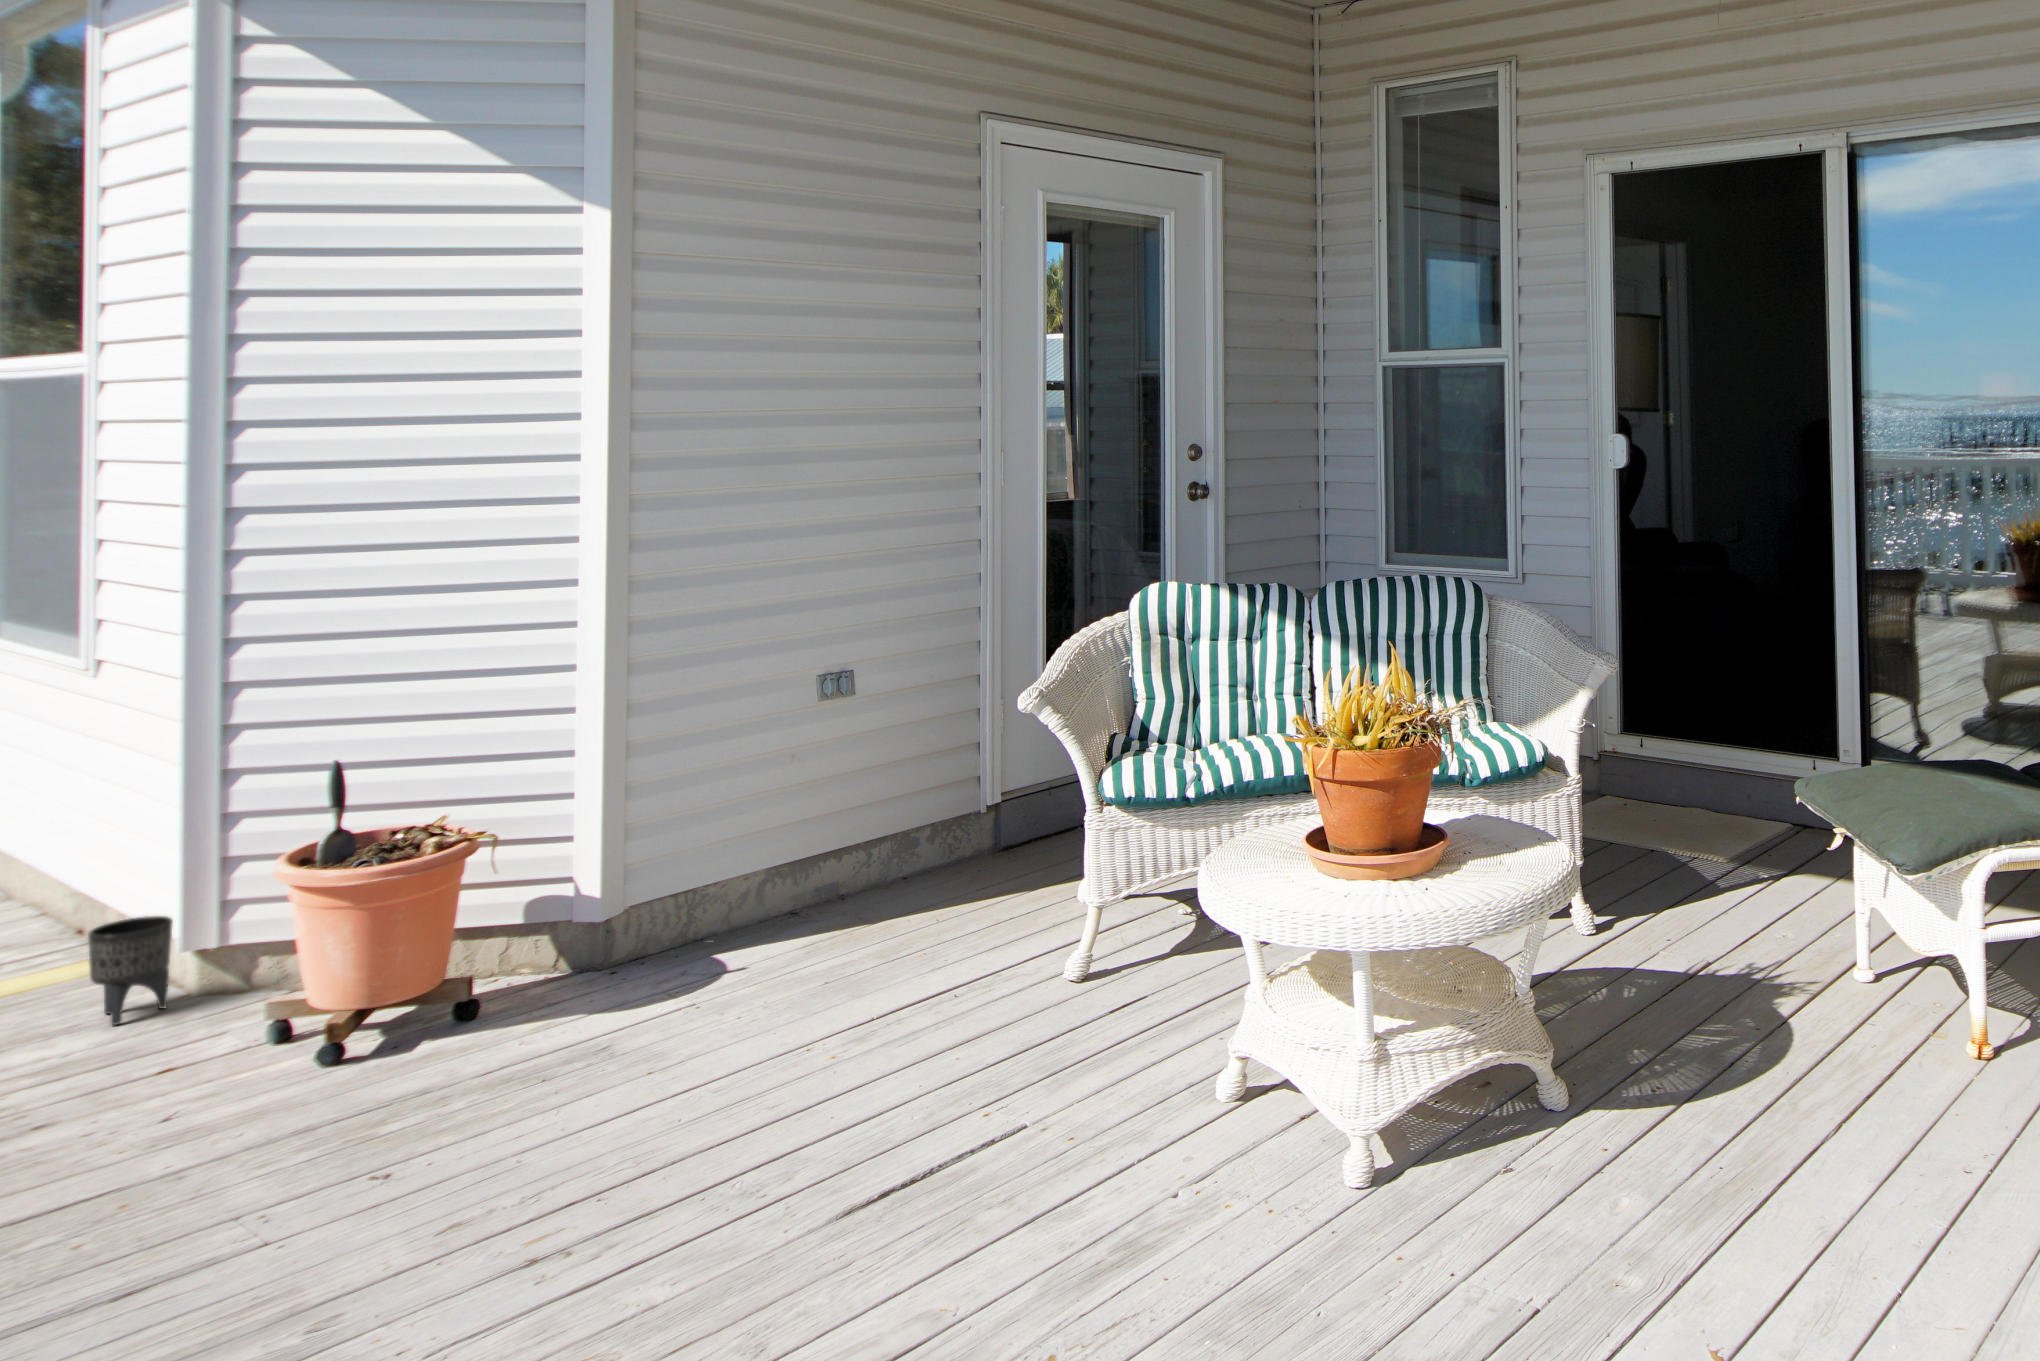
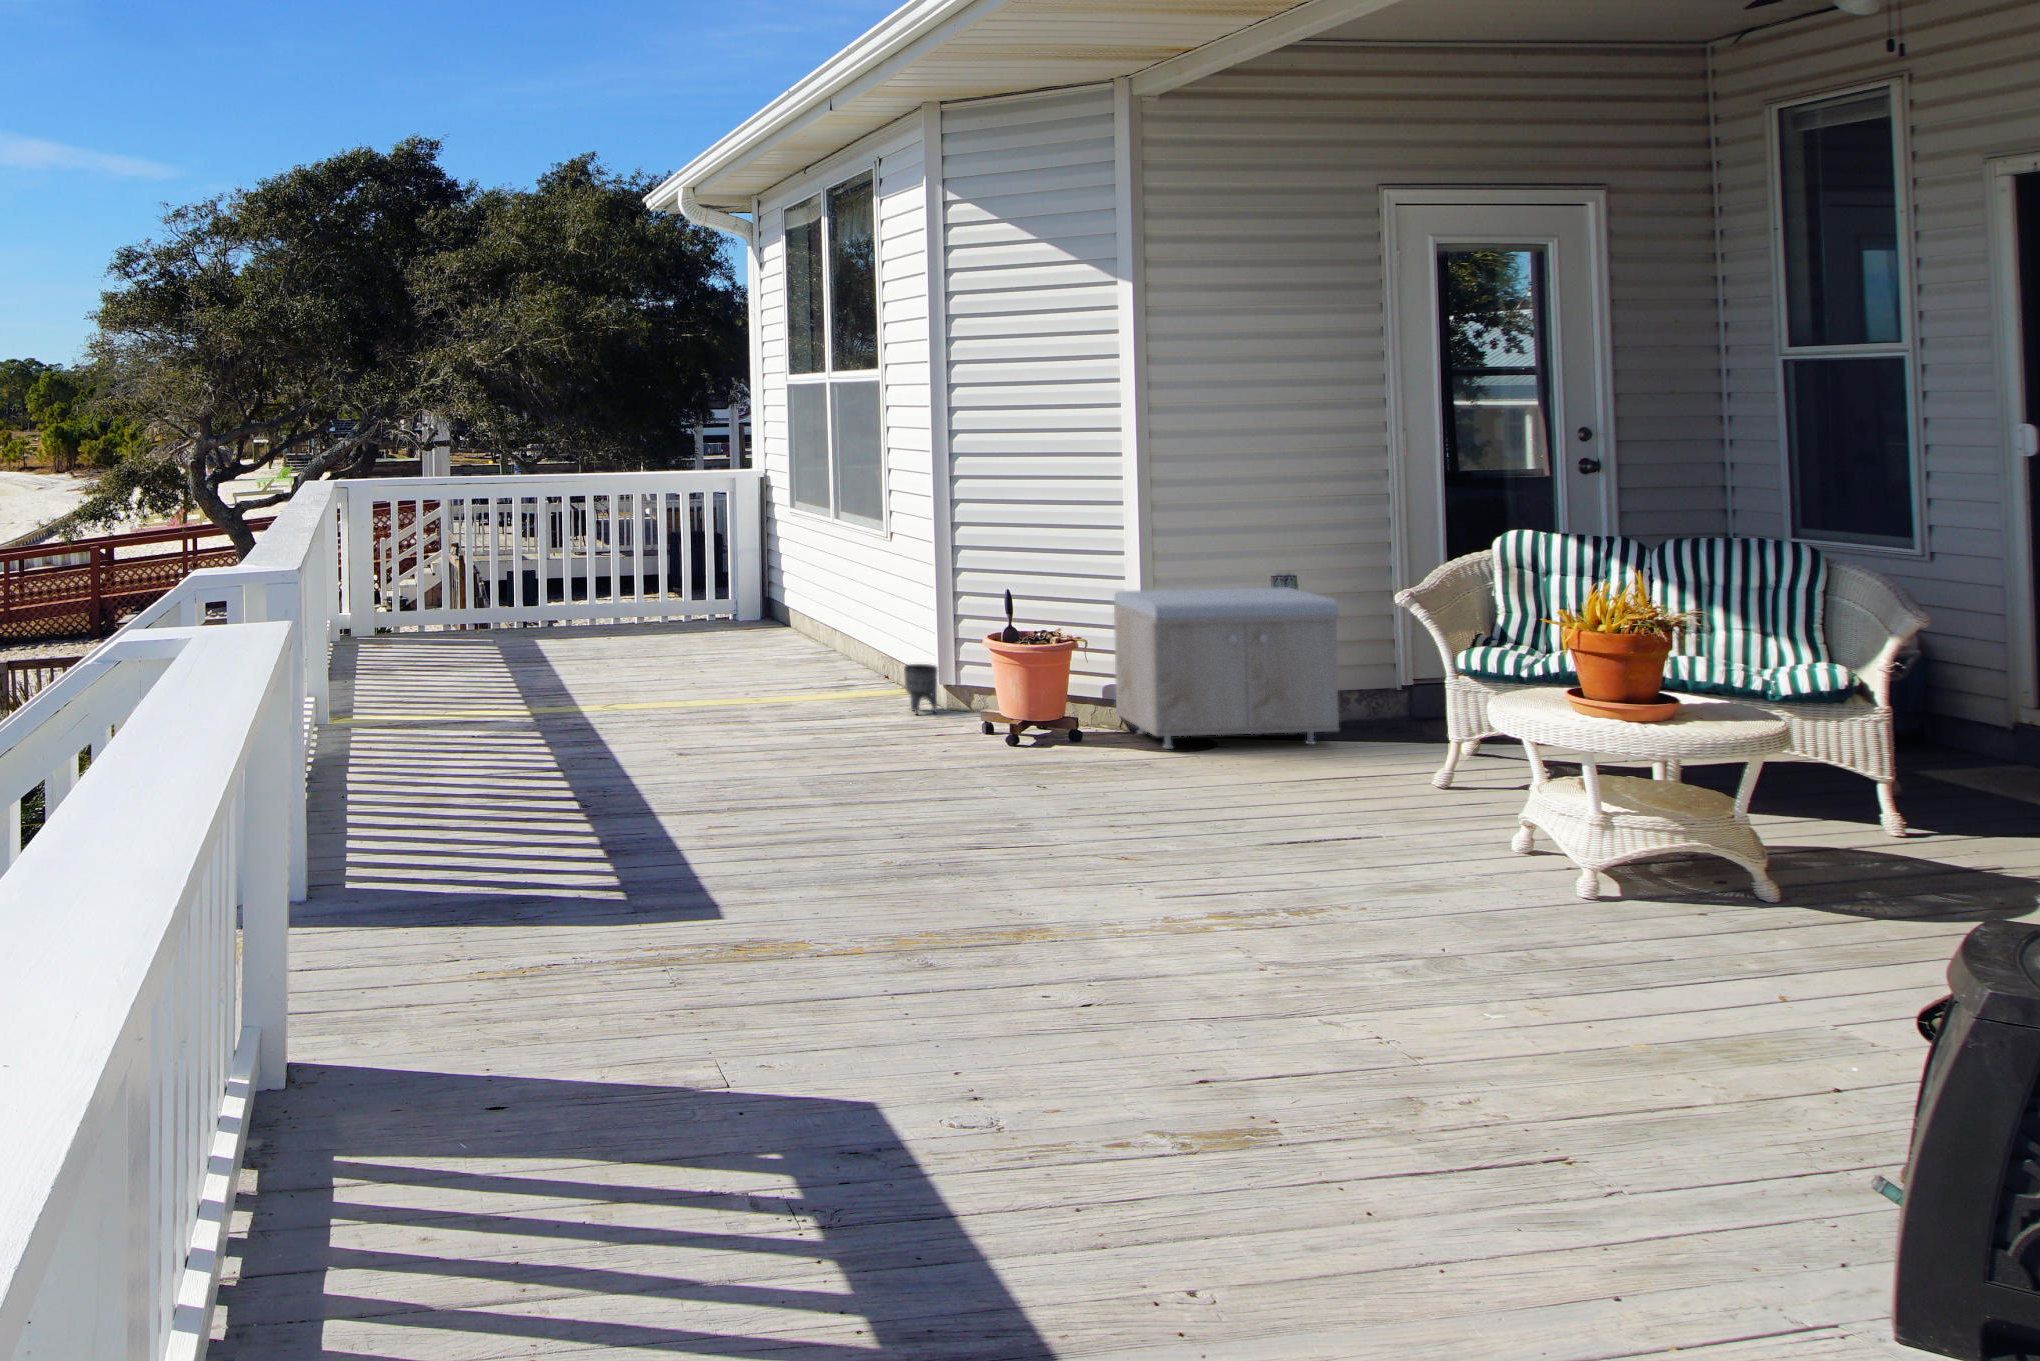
storage bench: none [551,691,925,996] -> present [1114,587,1339,749]

